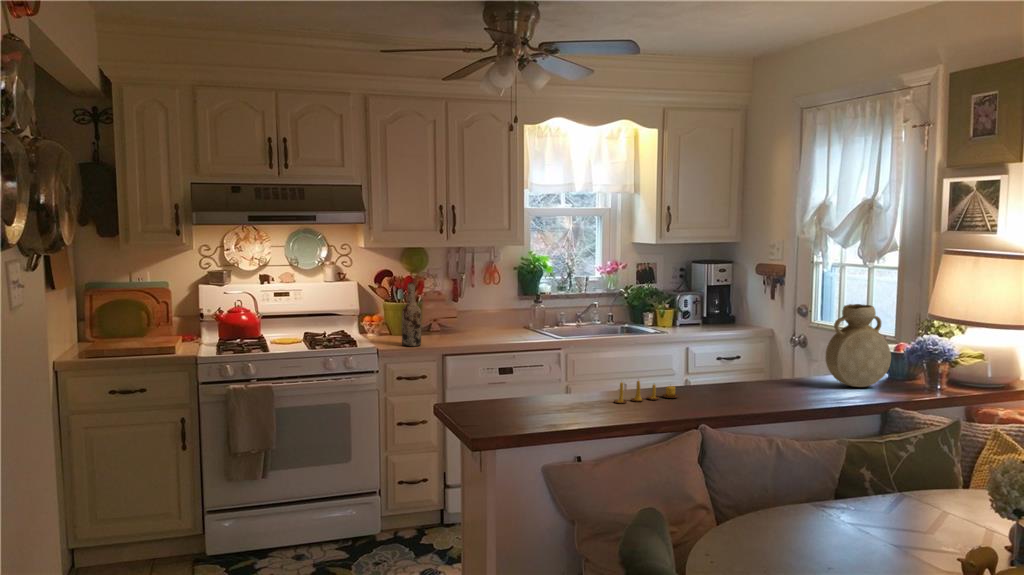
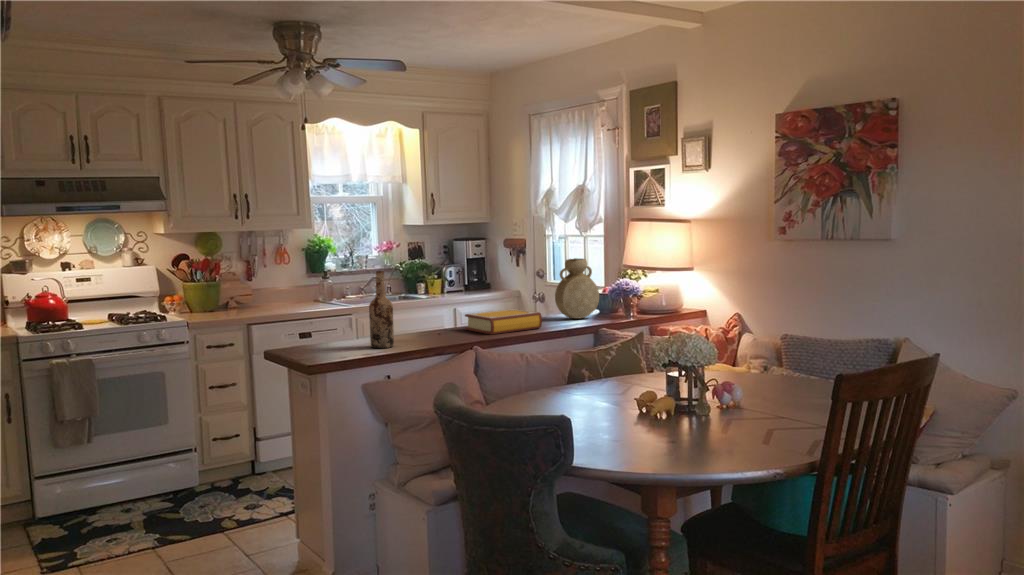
wine bottle: present [402,282,421,346] -> present [369,271,394,348]
book: none [698,369,806,407] -> present [465,309,542,334]
candle: present [614,381,678,403] -> none [403,319,451,339]

